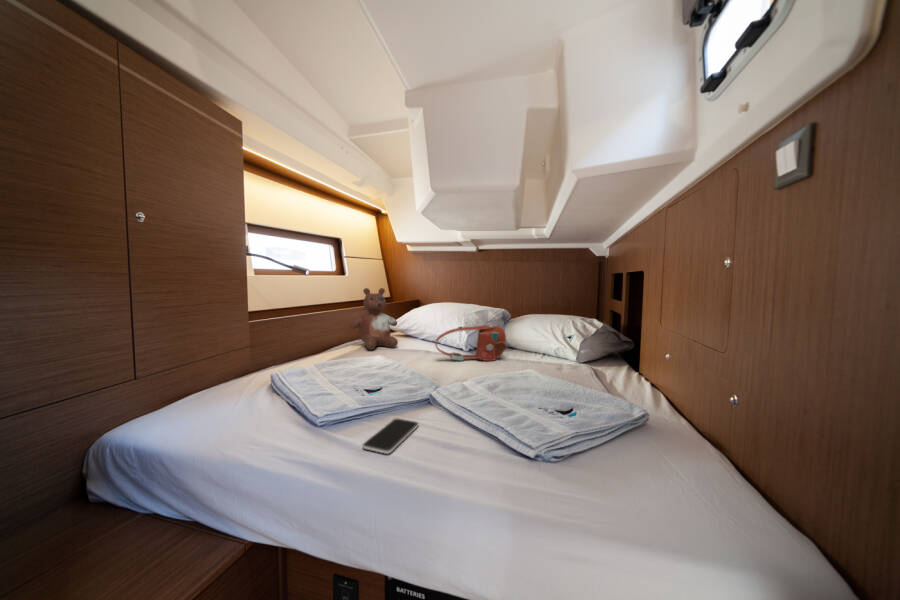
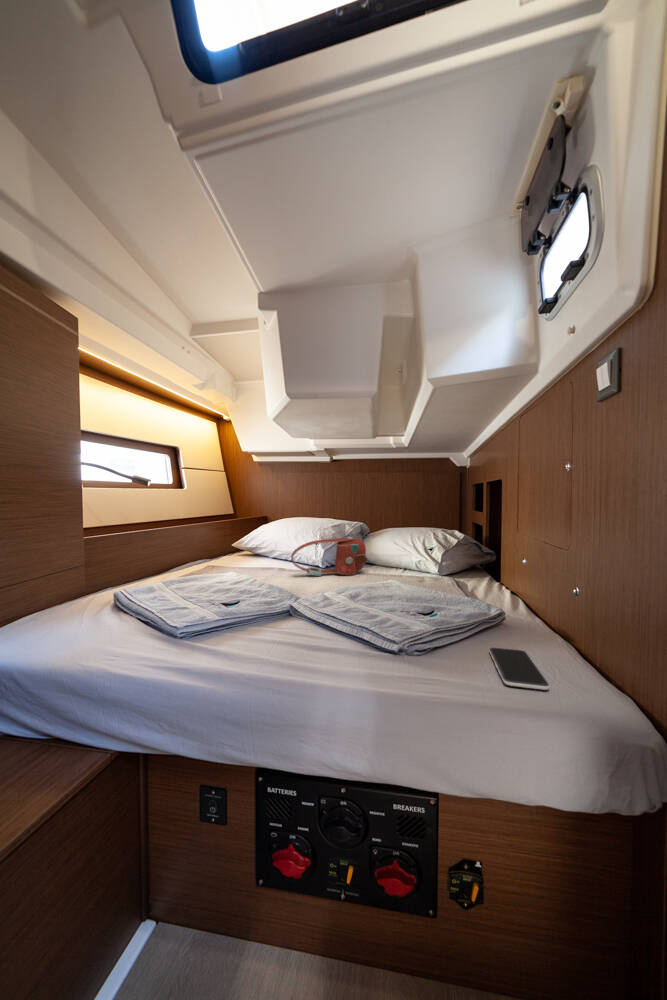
stuffed bear: present [350,288,398,350] -> none [193,500,248,569]
smartphone: present [363,419,419,454] -> present [489,648,549,690]

